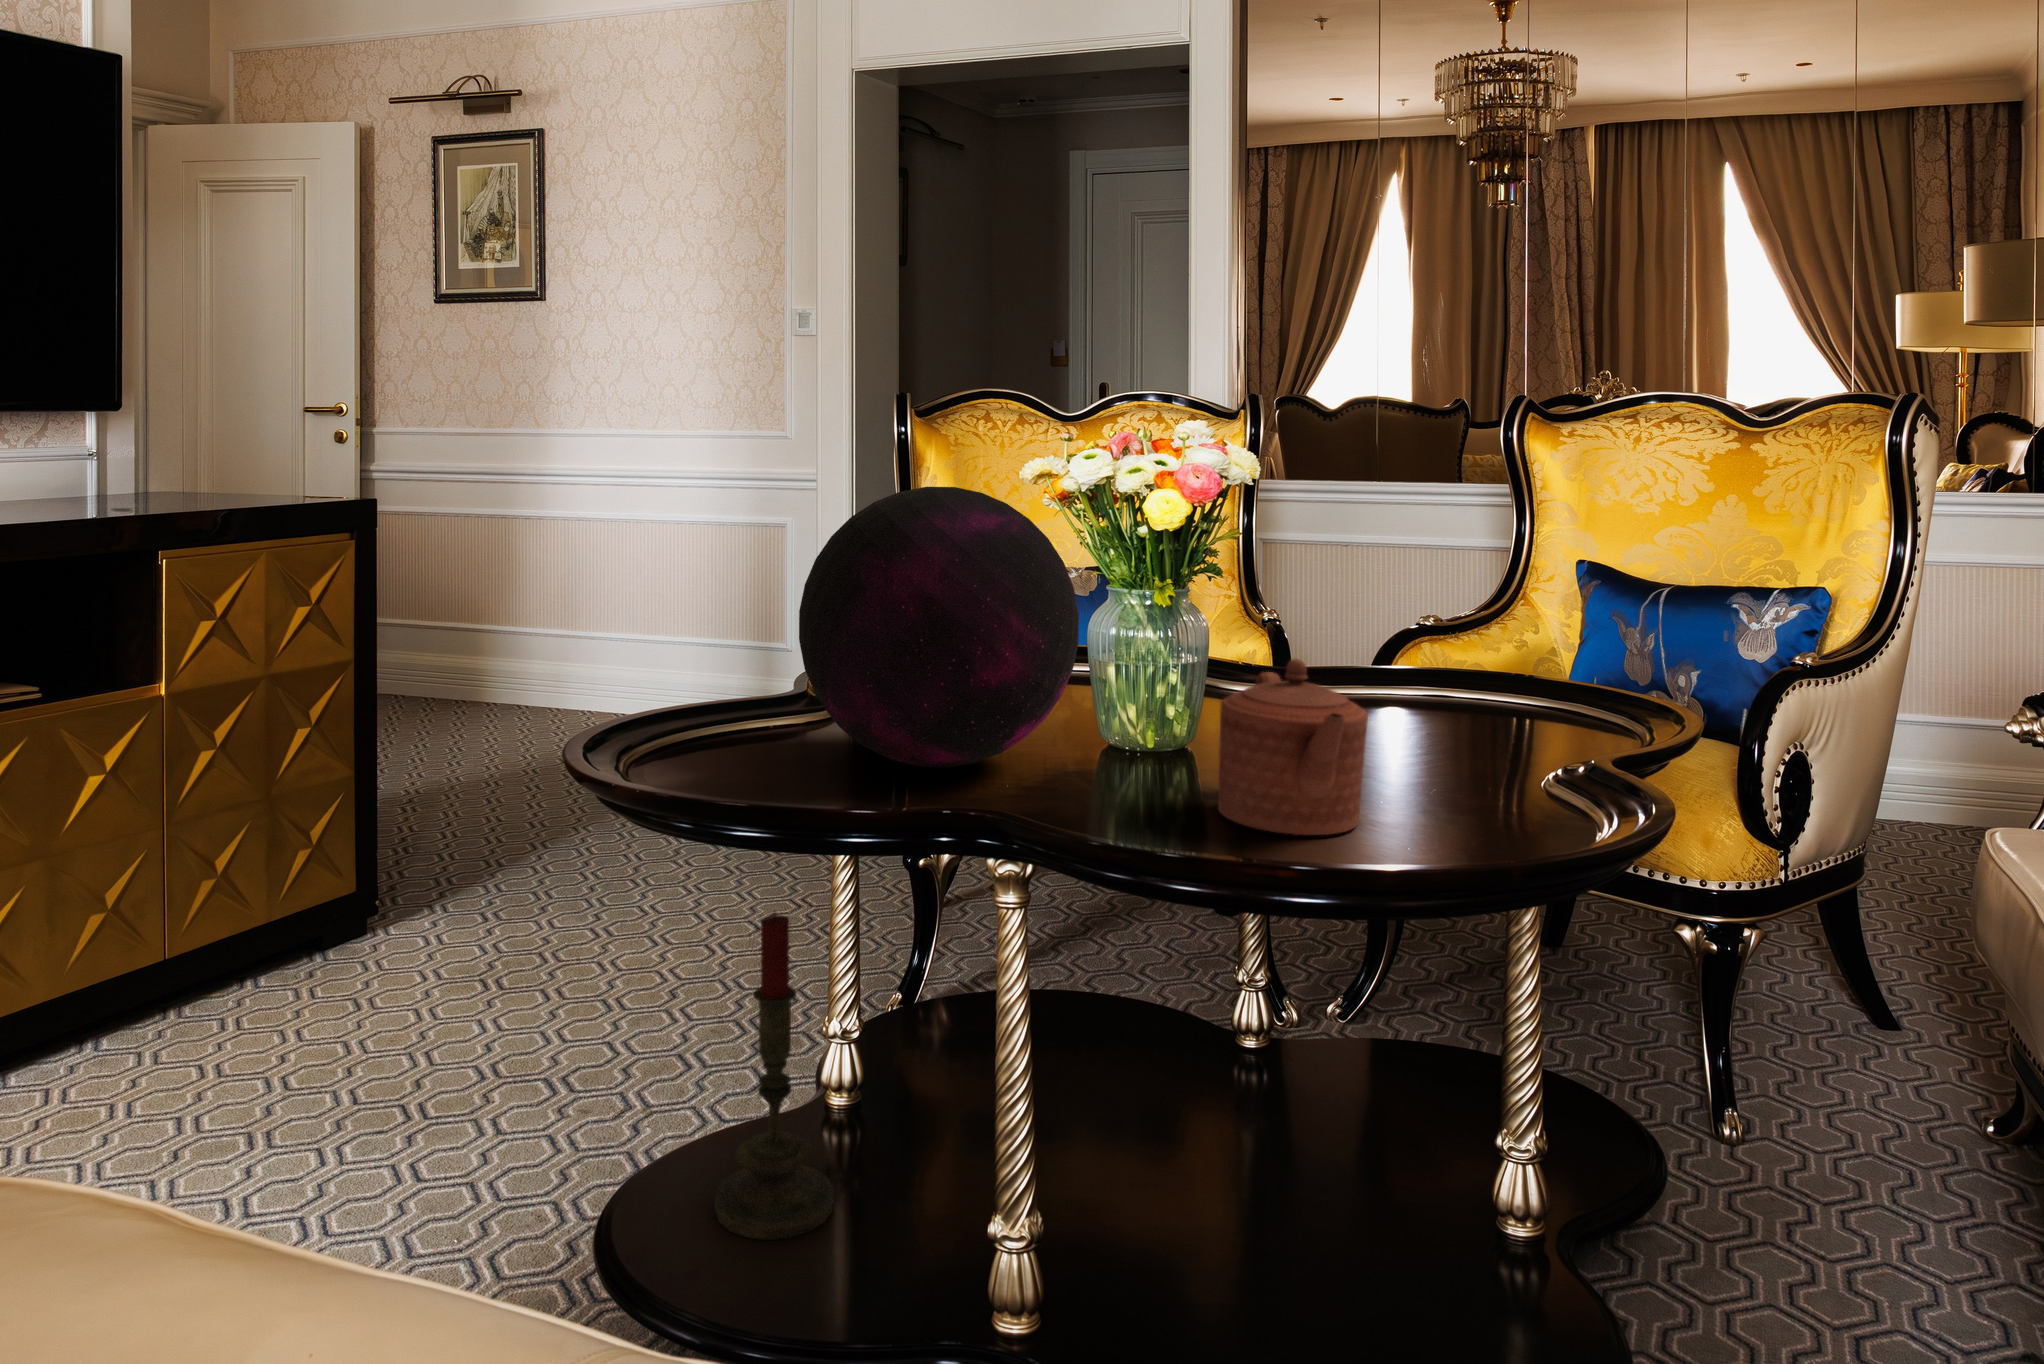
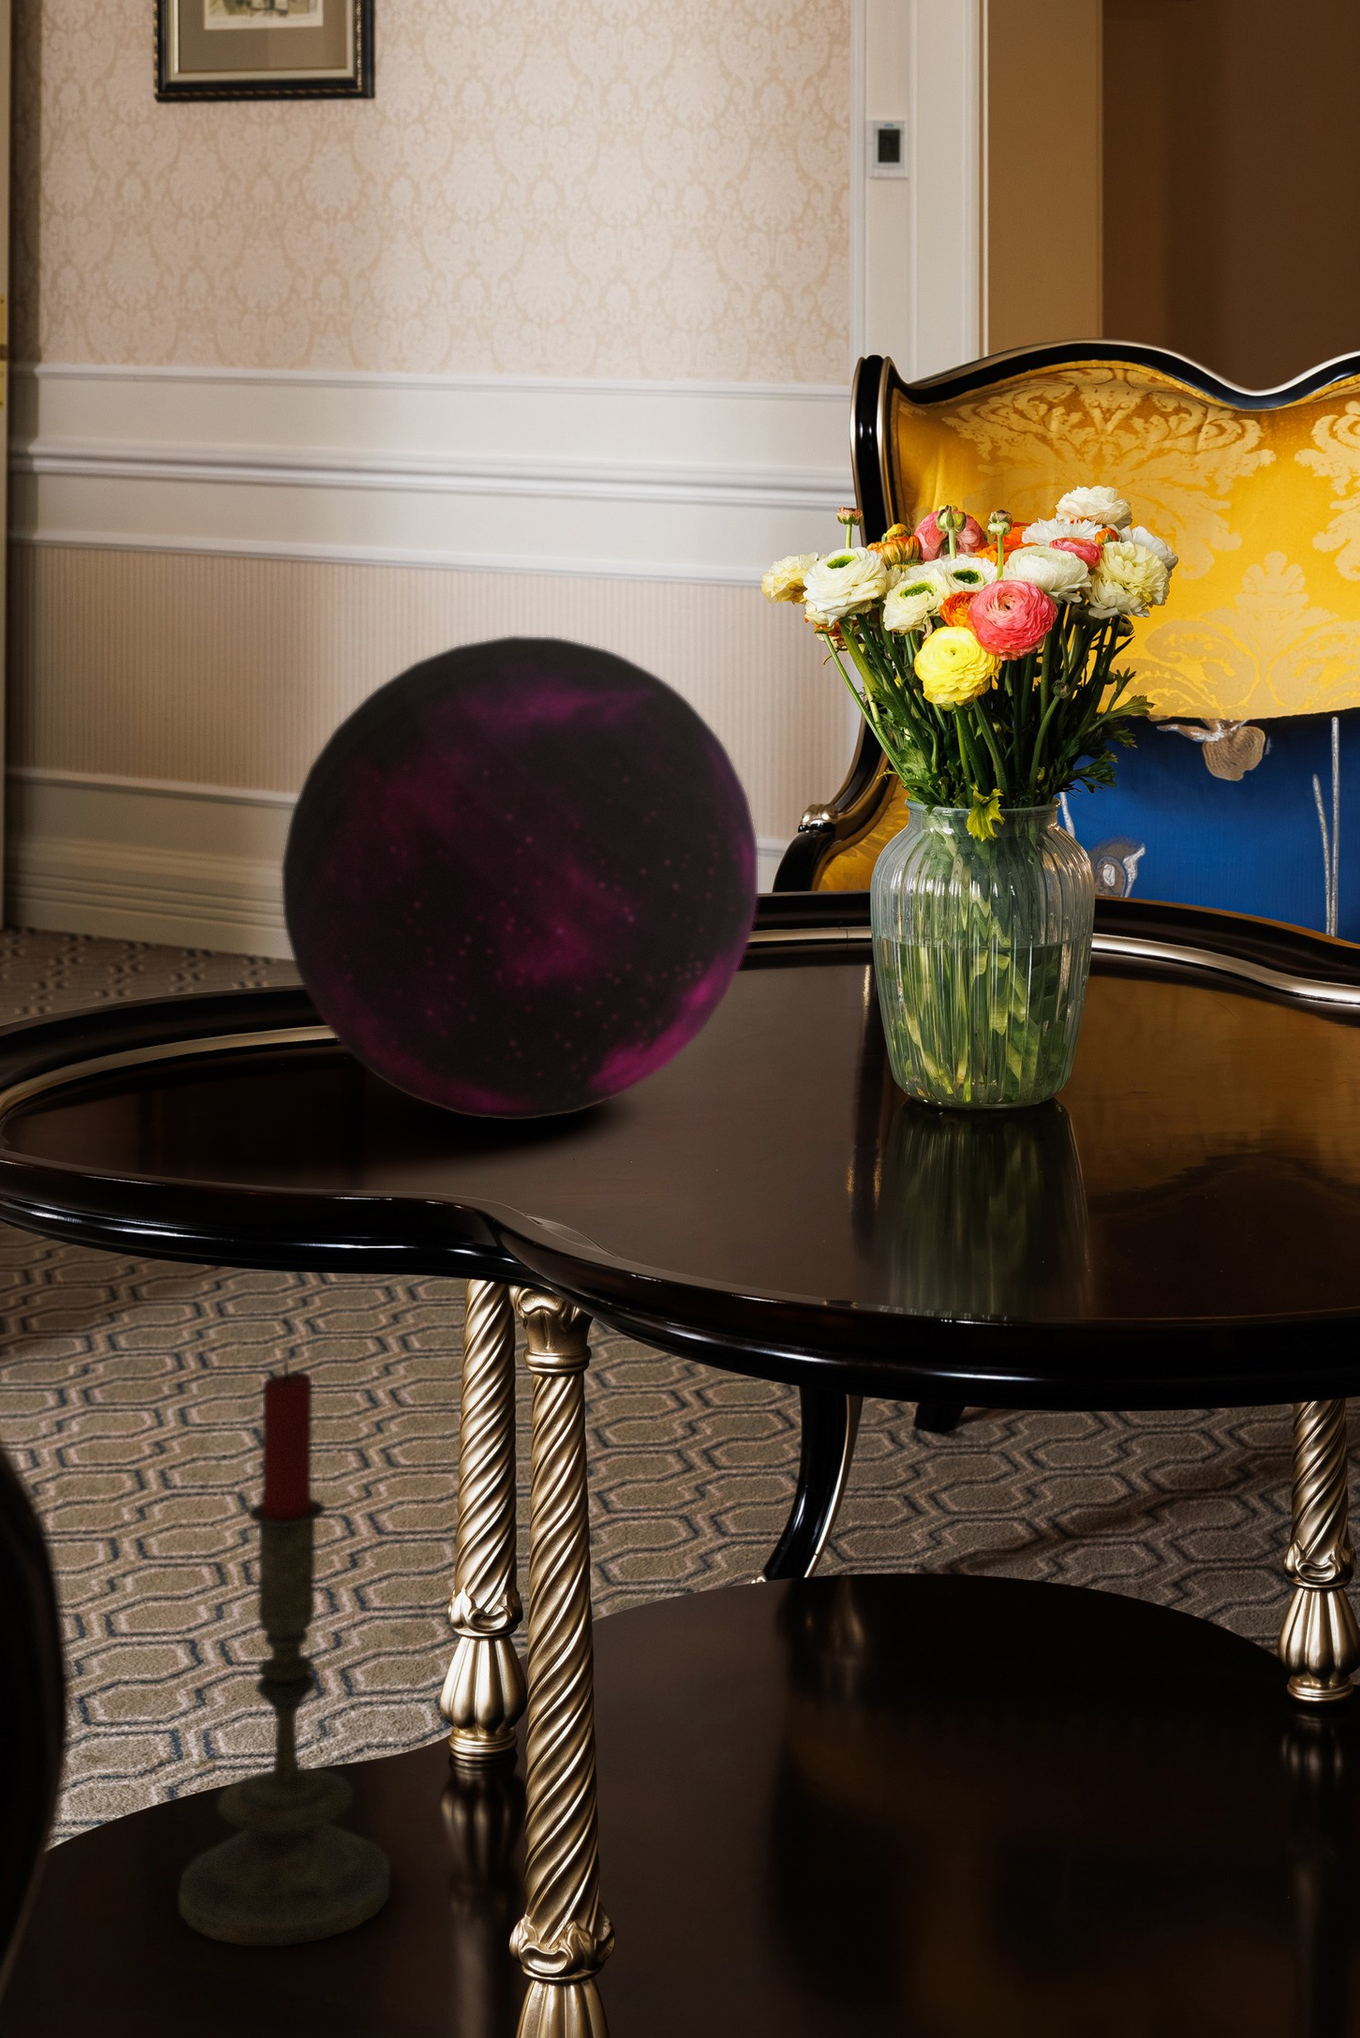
teapot: present [1218,659,1368,835] -> none [868,954,1106,1253]

